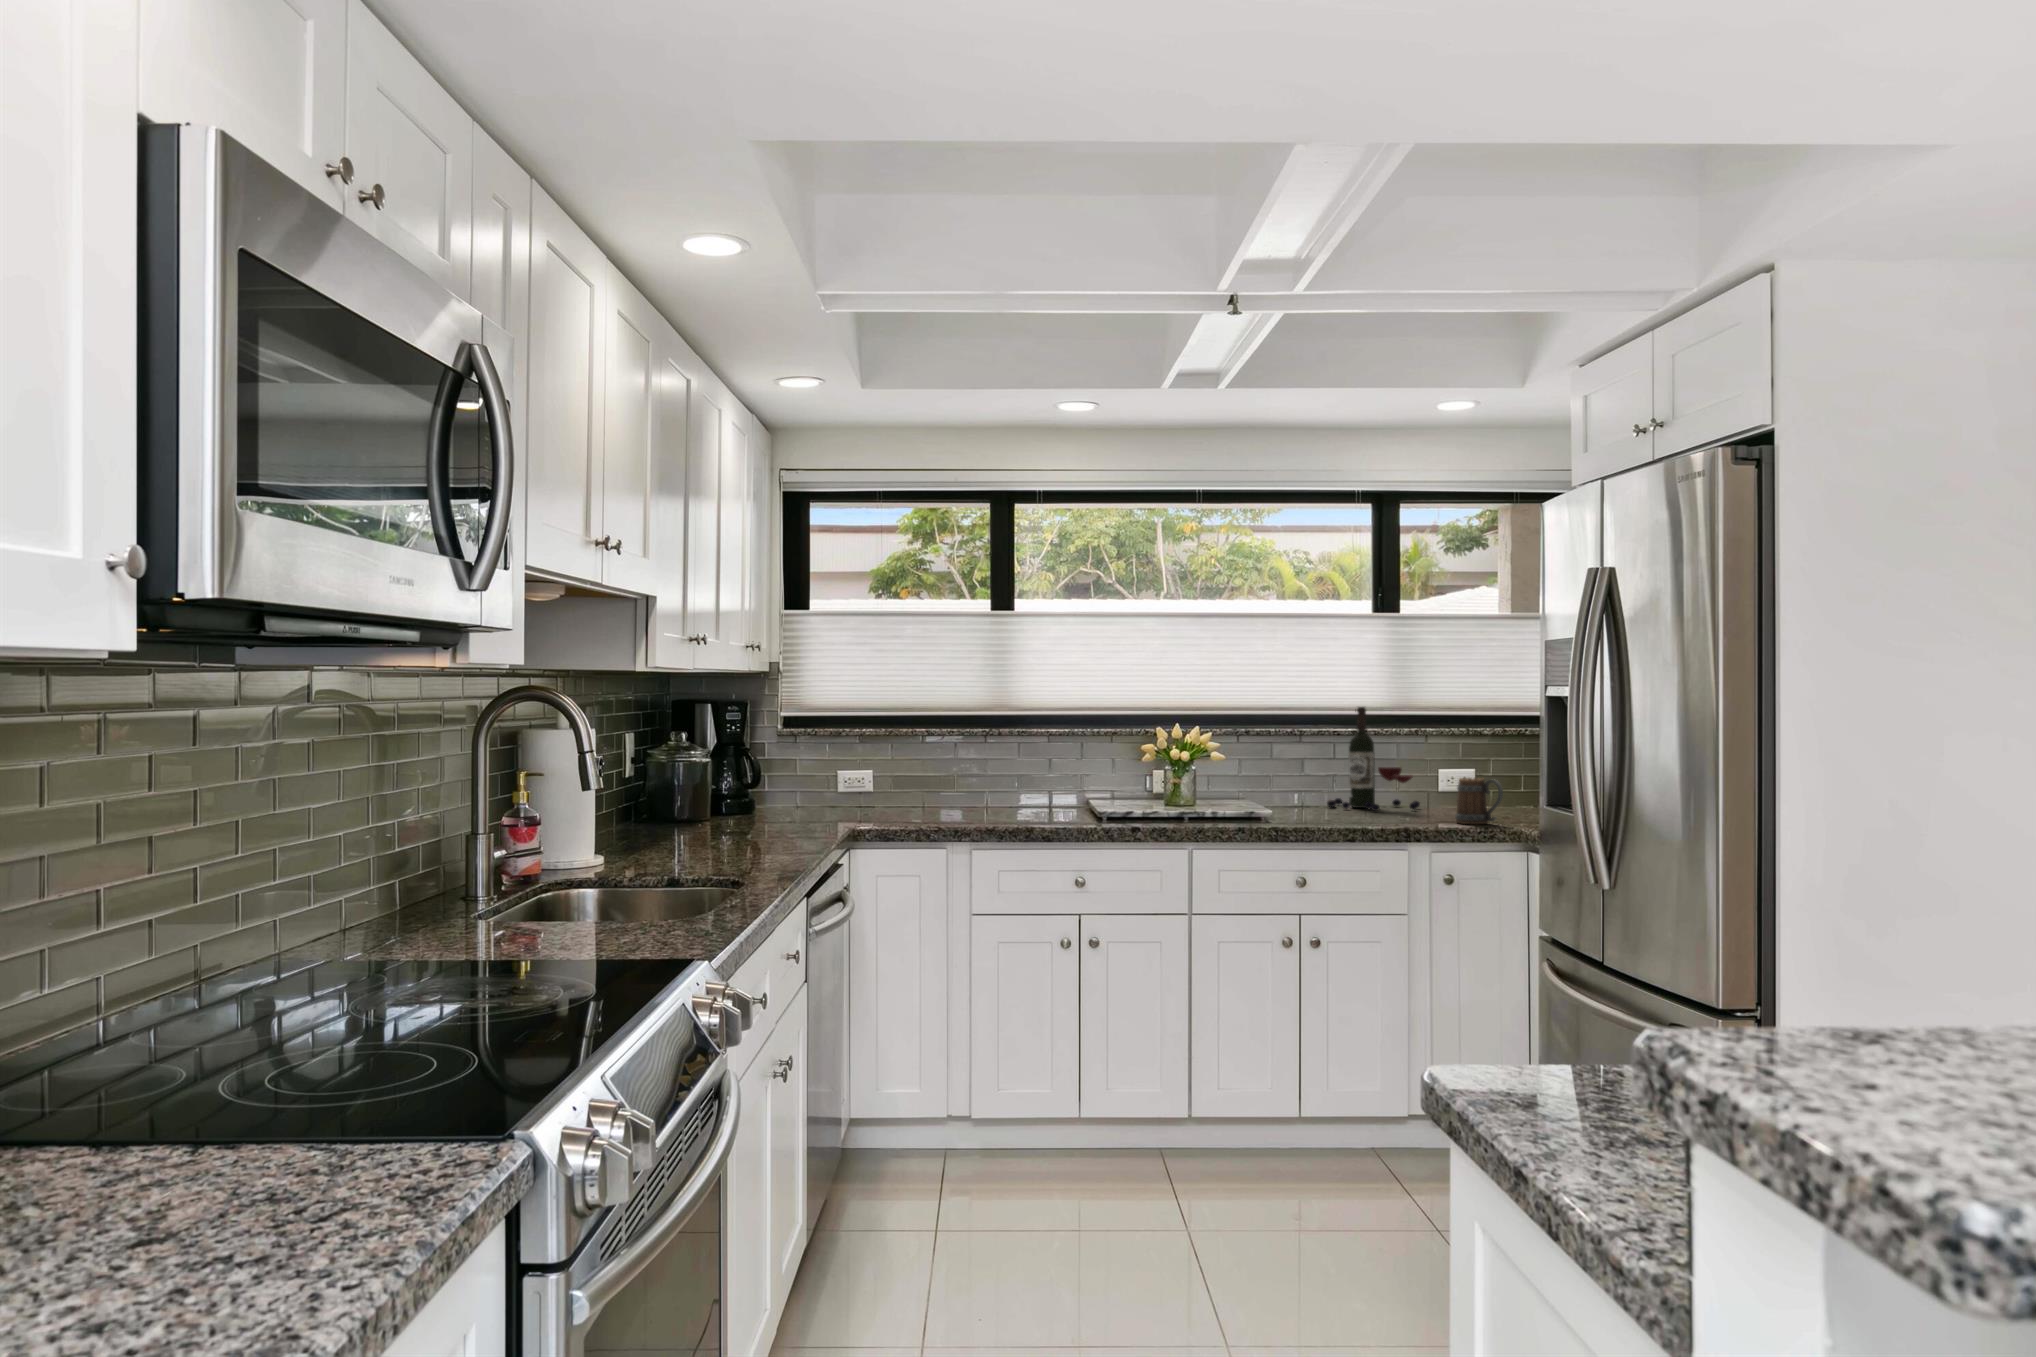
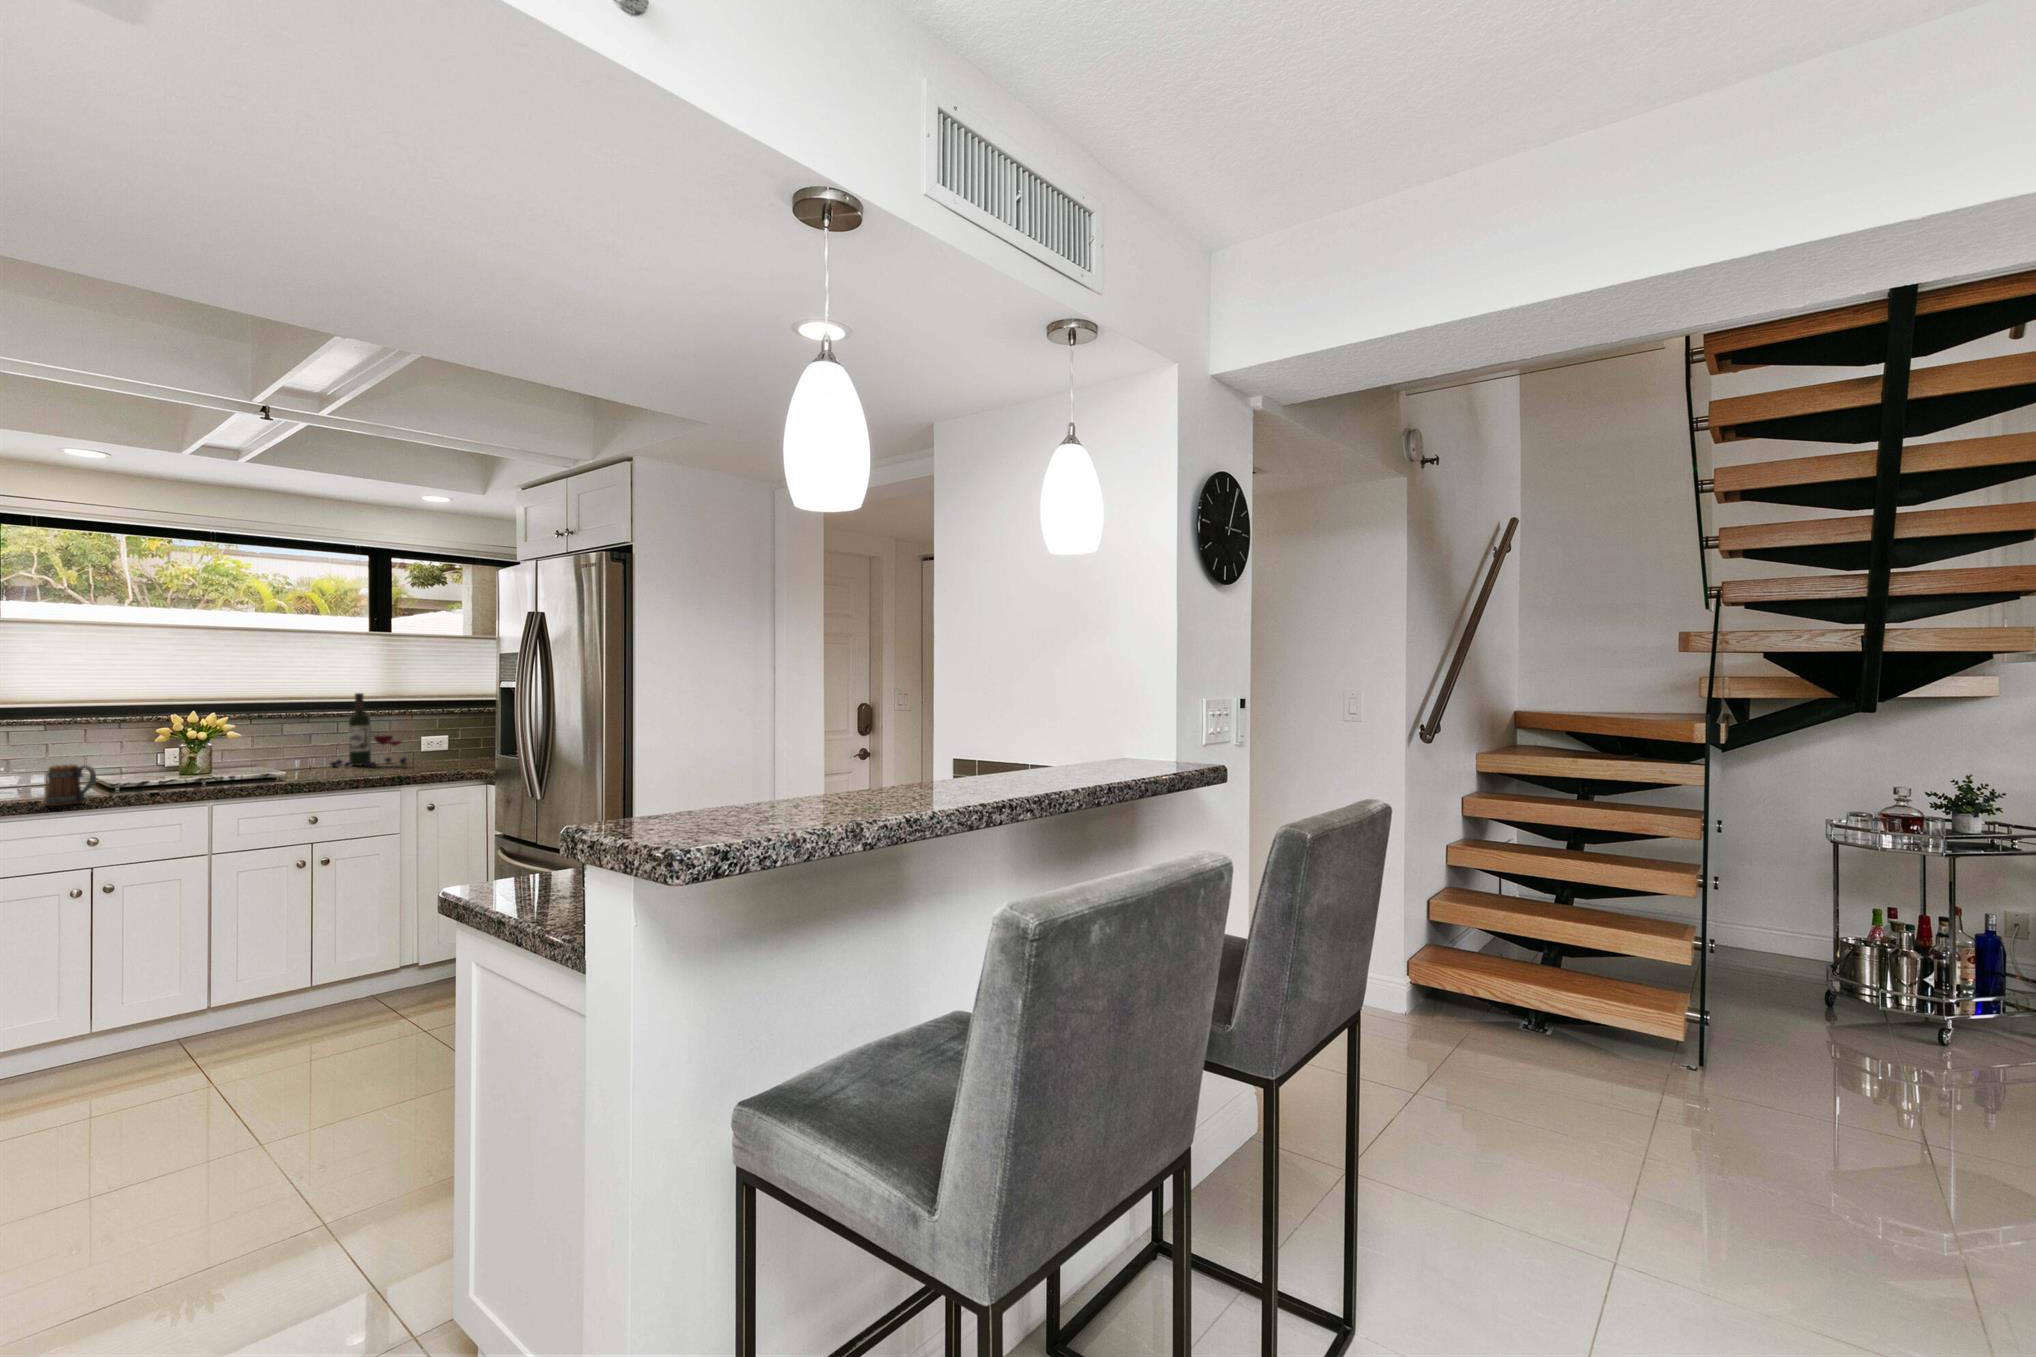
mug: present [1455,778,1503,824] -> present [45,765,96,806]

